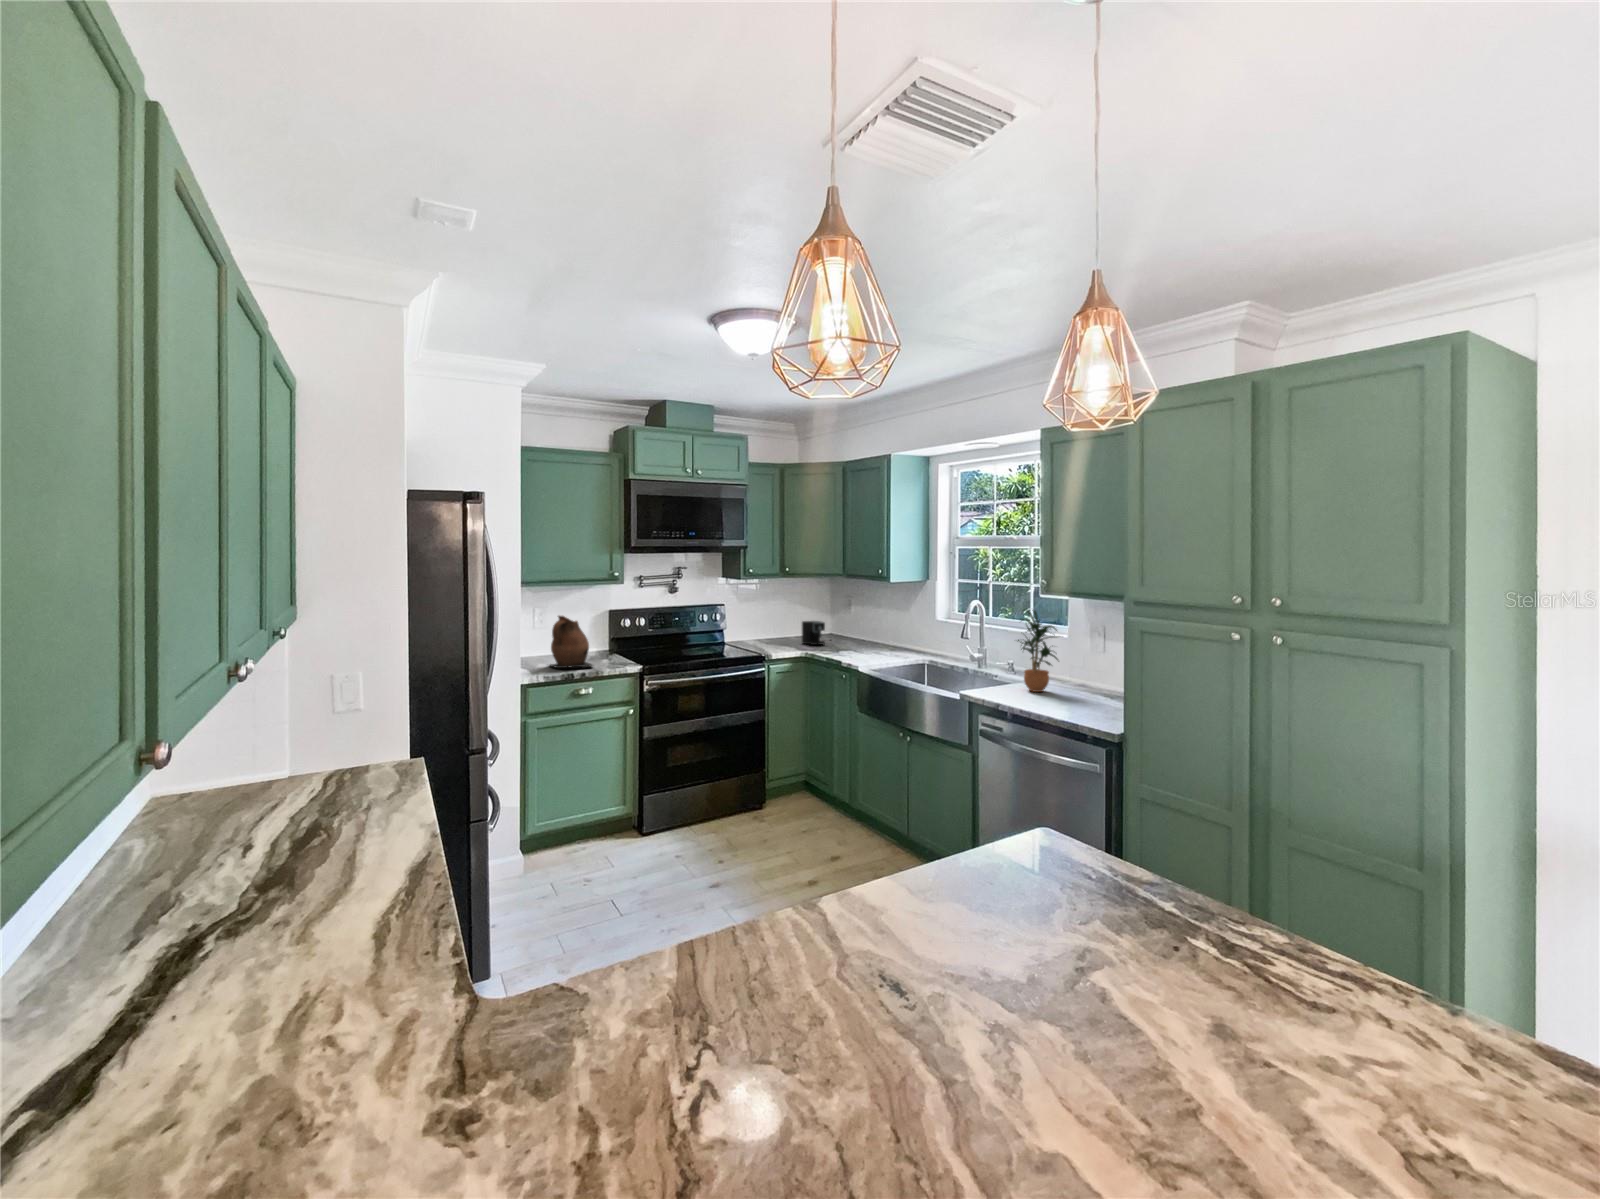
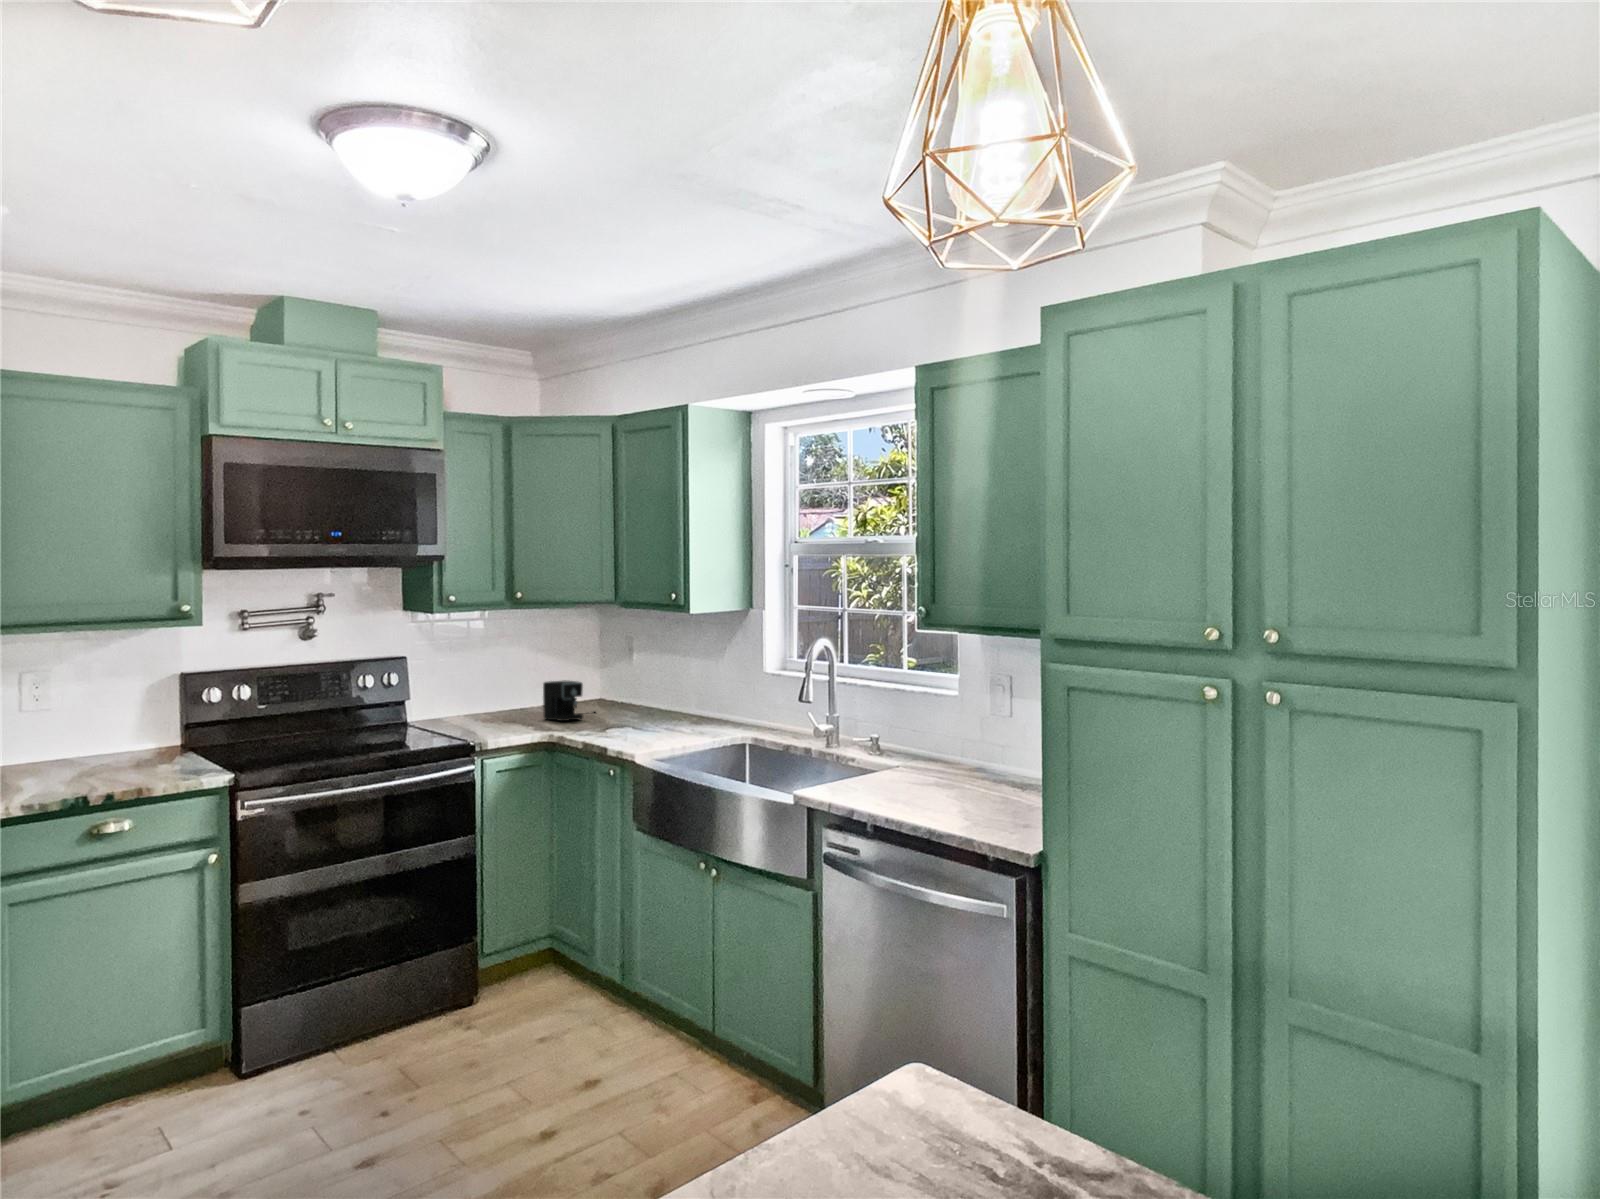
potted plant: present [1018,610,1058,692] -> none [879,648,958,784]
ceramic pitcher: present [550,616,593,668] -> none [38,684,137,783]

